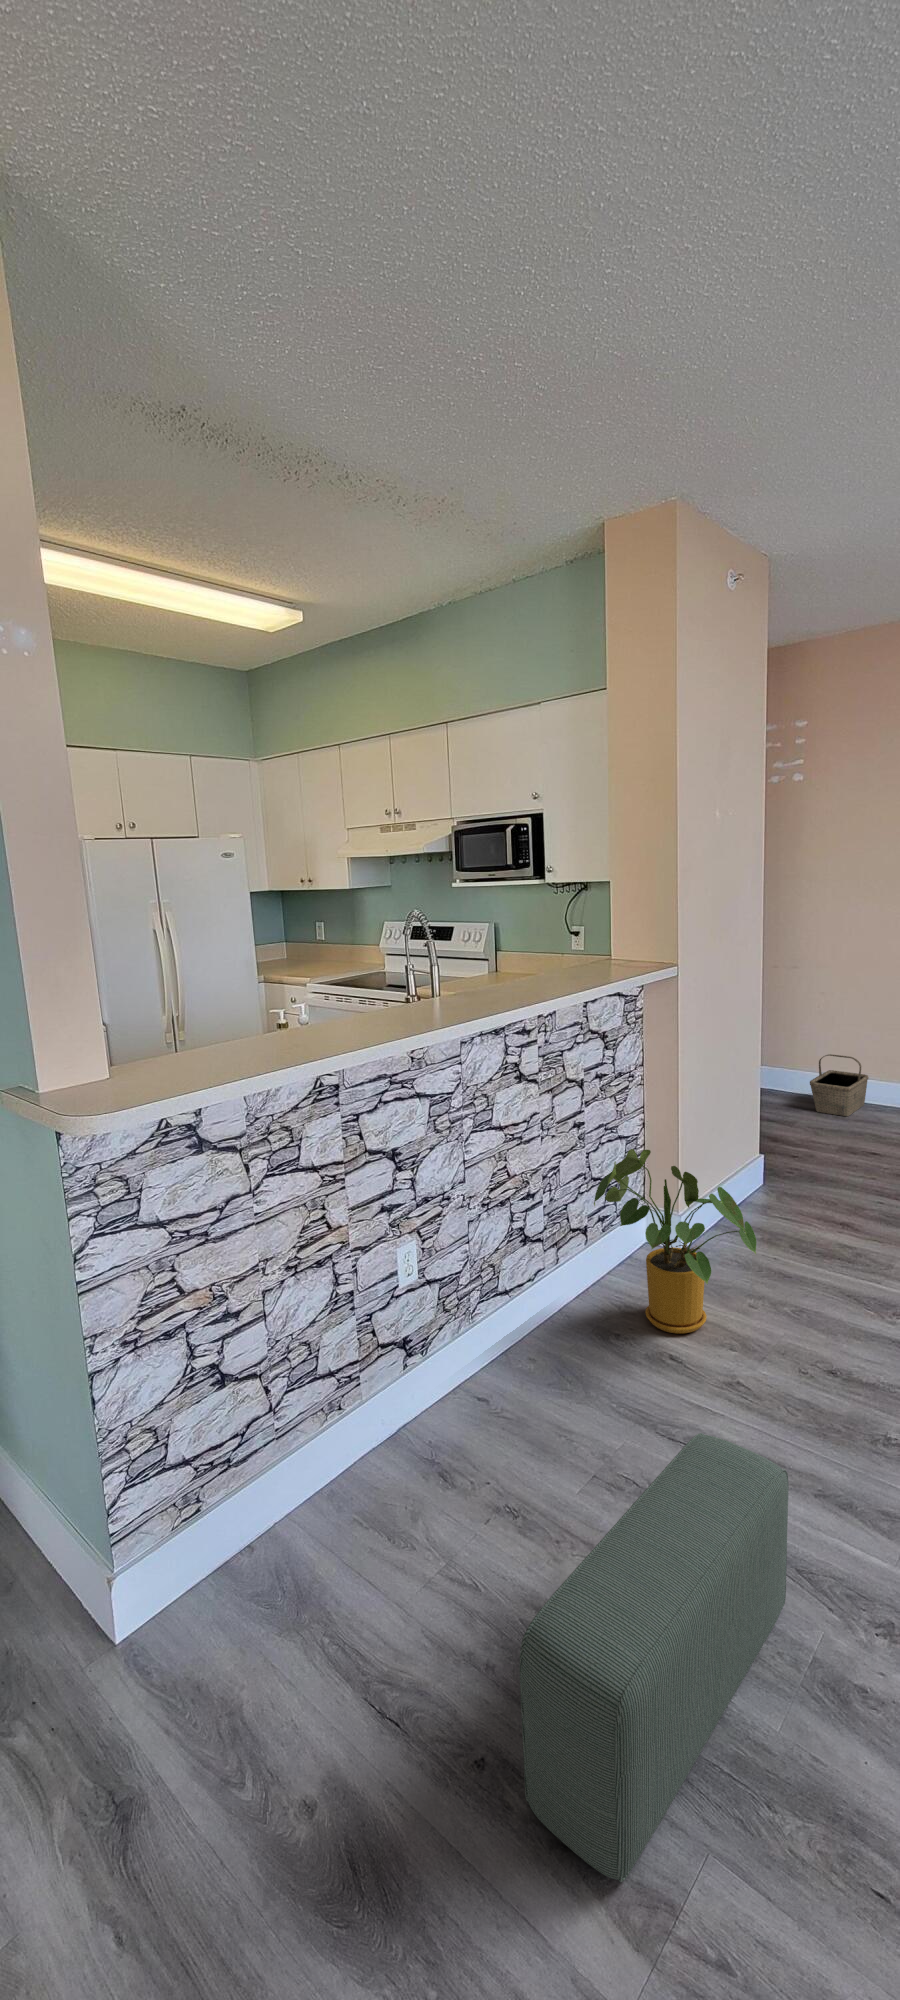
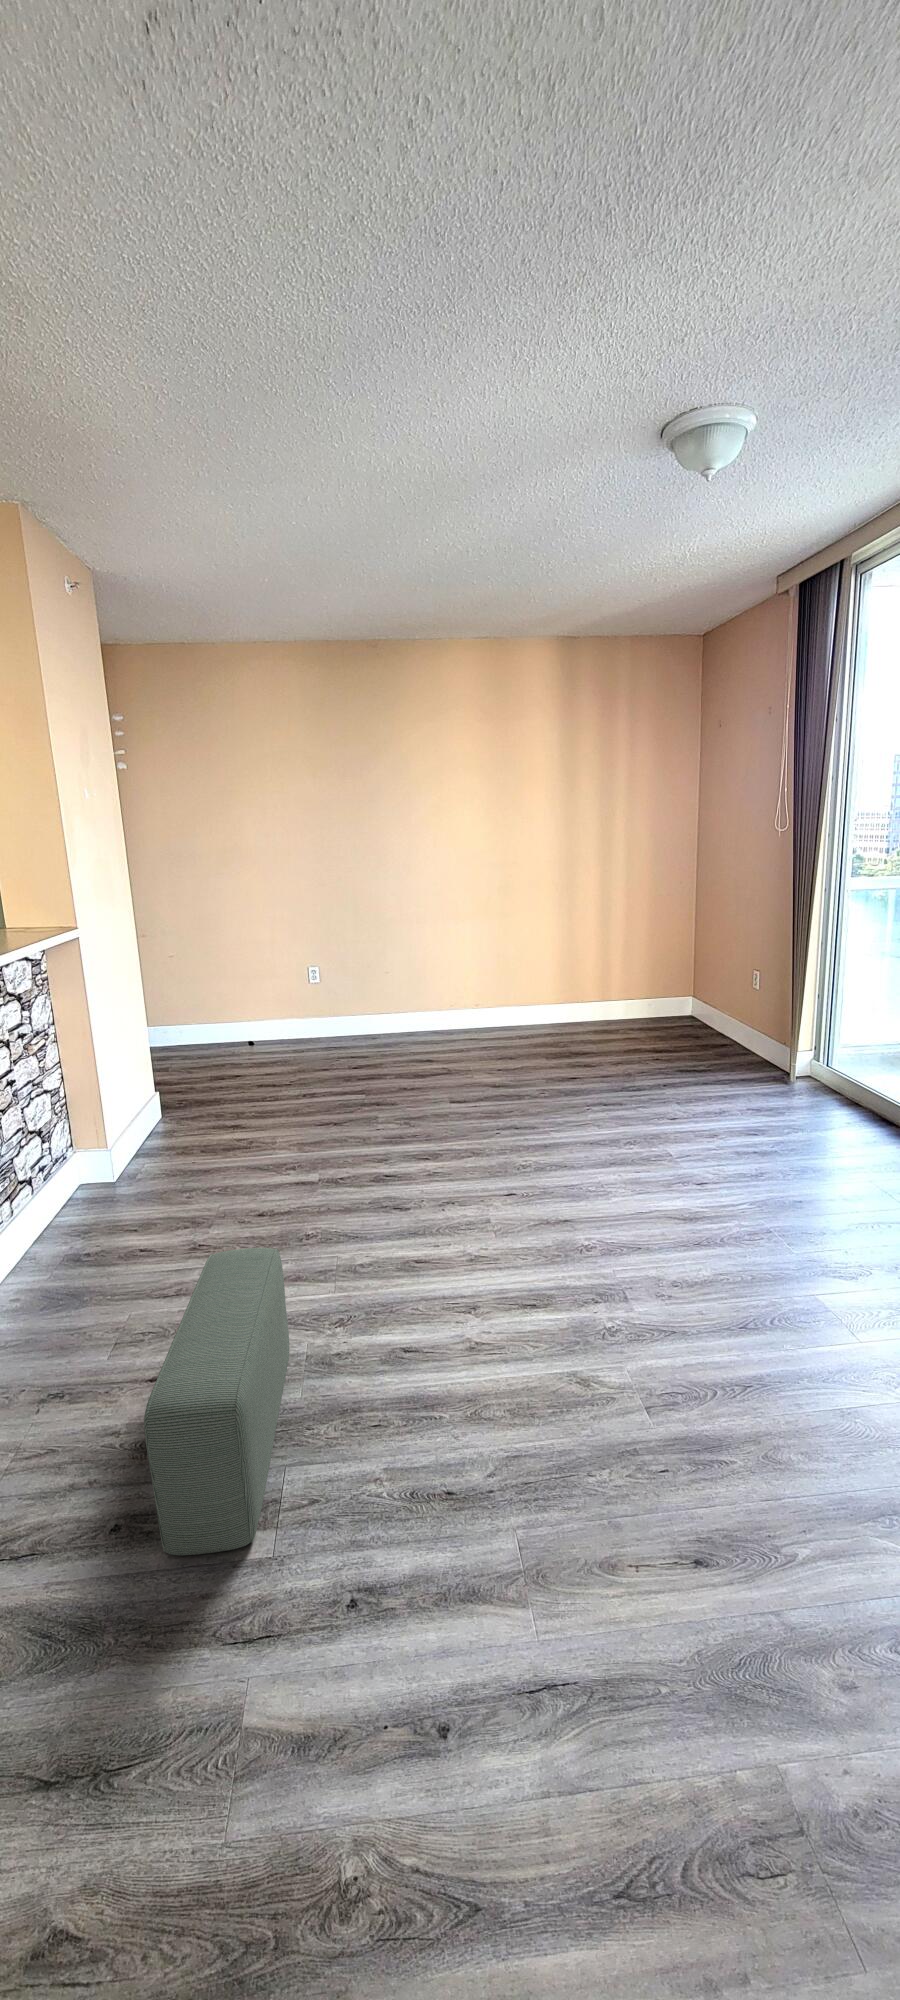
basket: present [810,1054,869,1116] -> none [173,1011,216,1060]
house plant: present [594,1149,756,1333] -> none [41,1093,195,1237]

